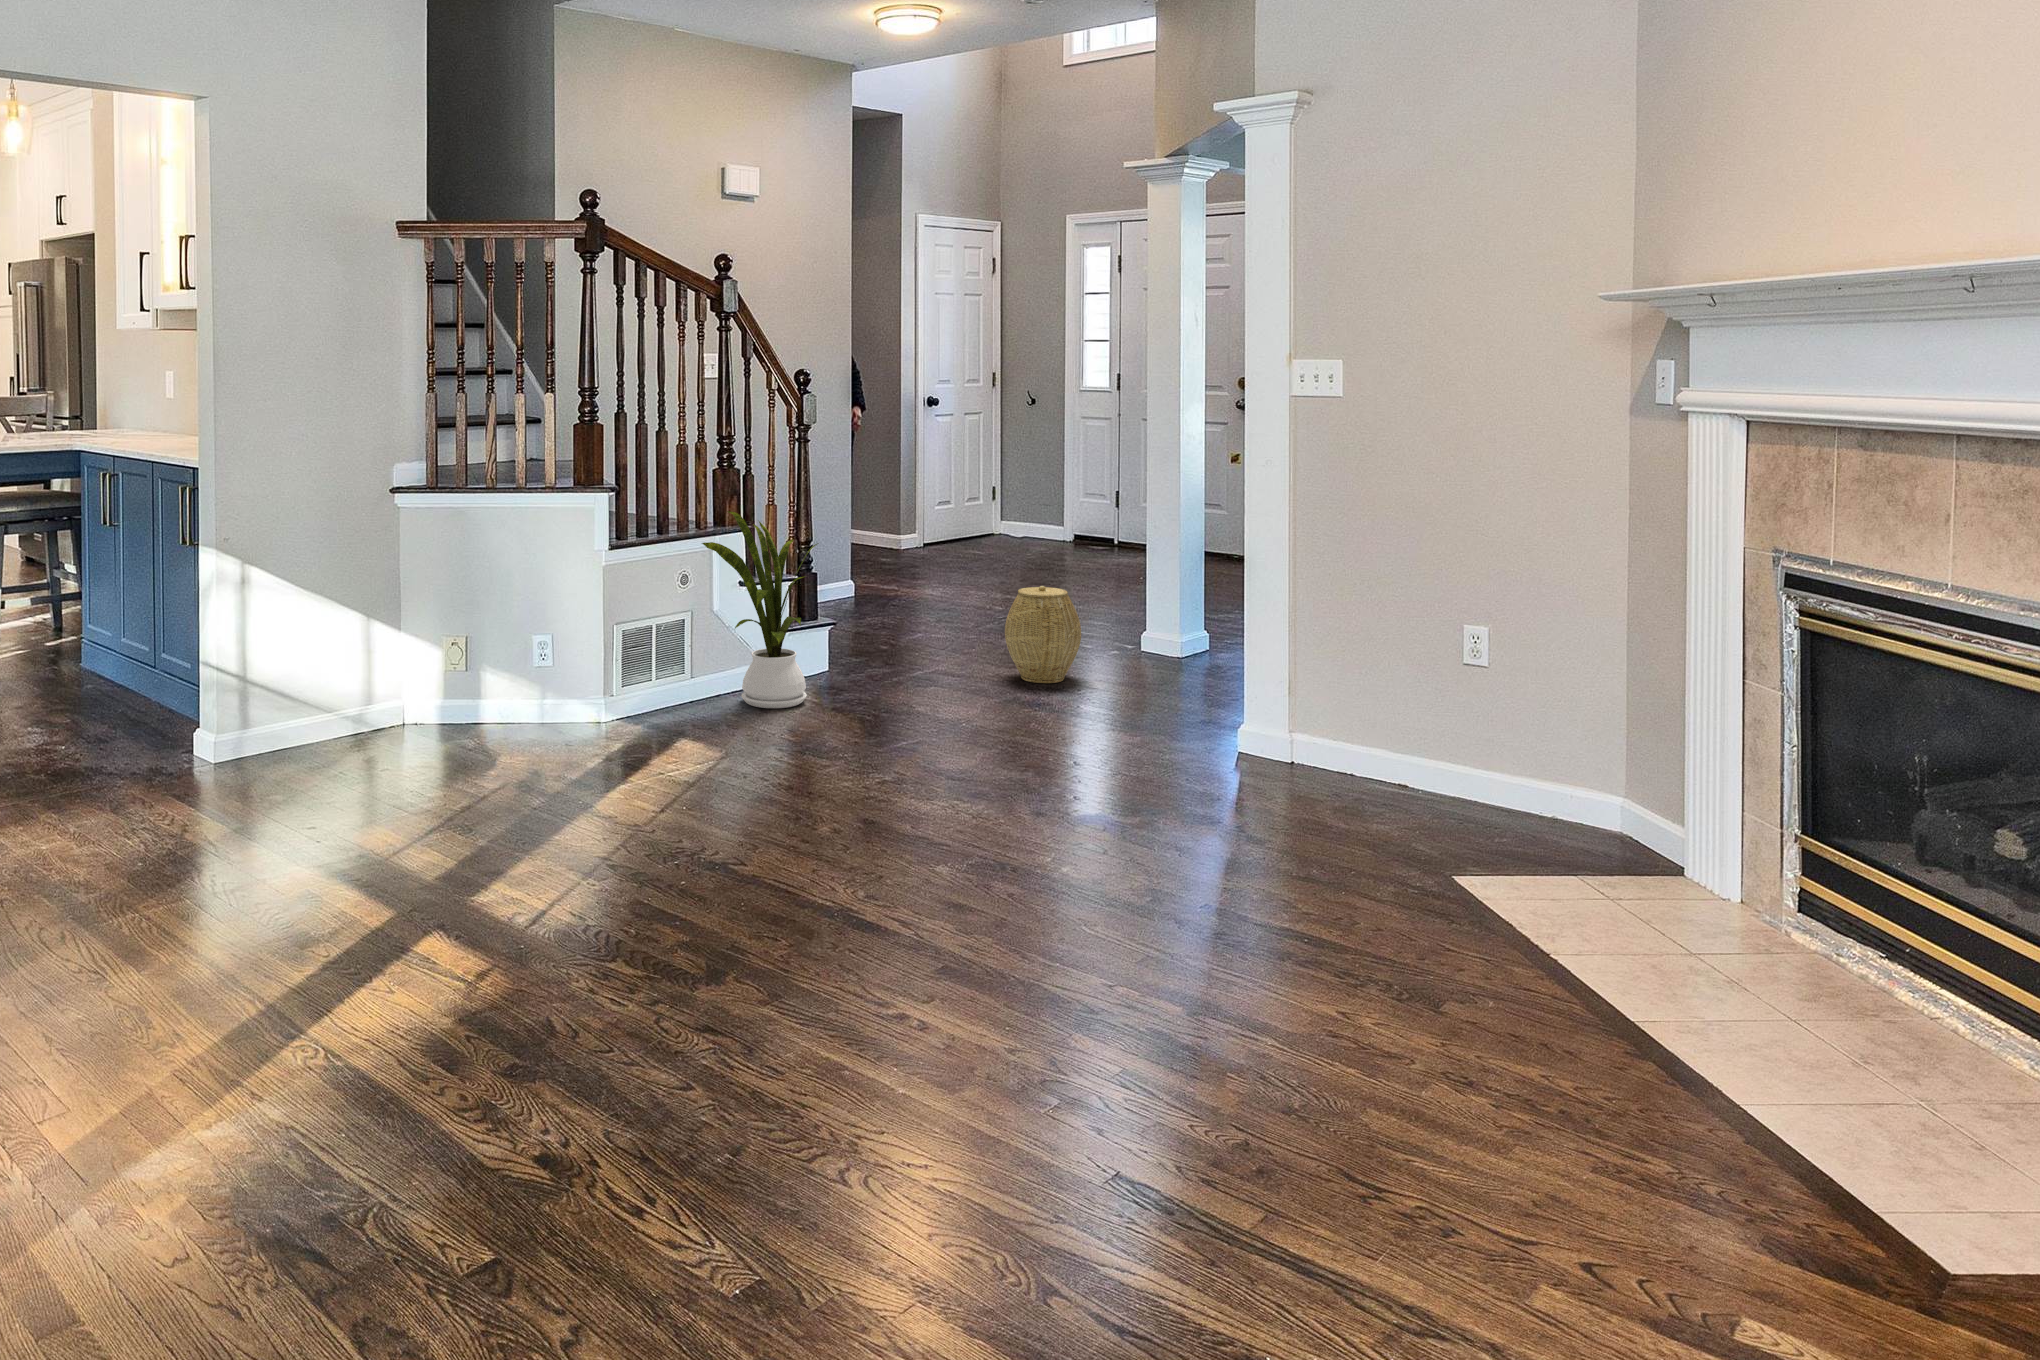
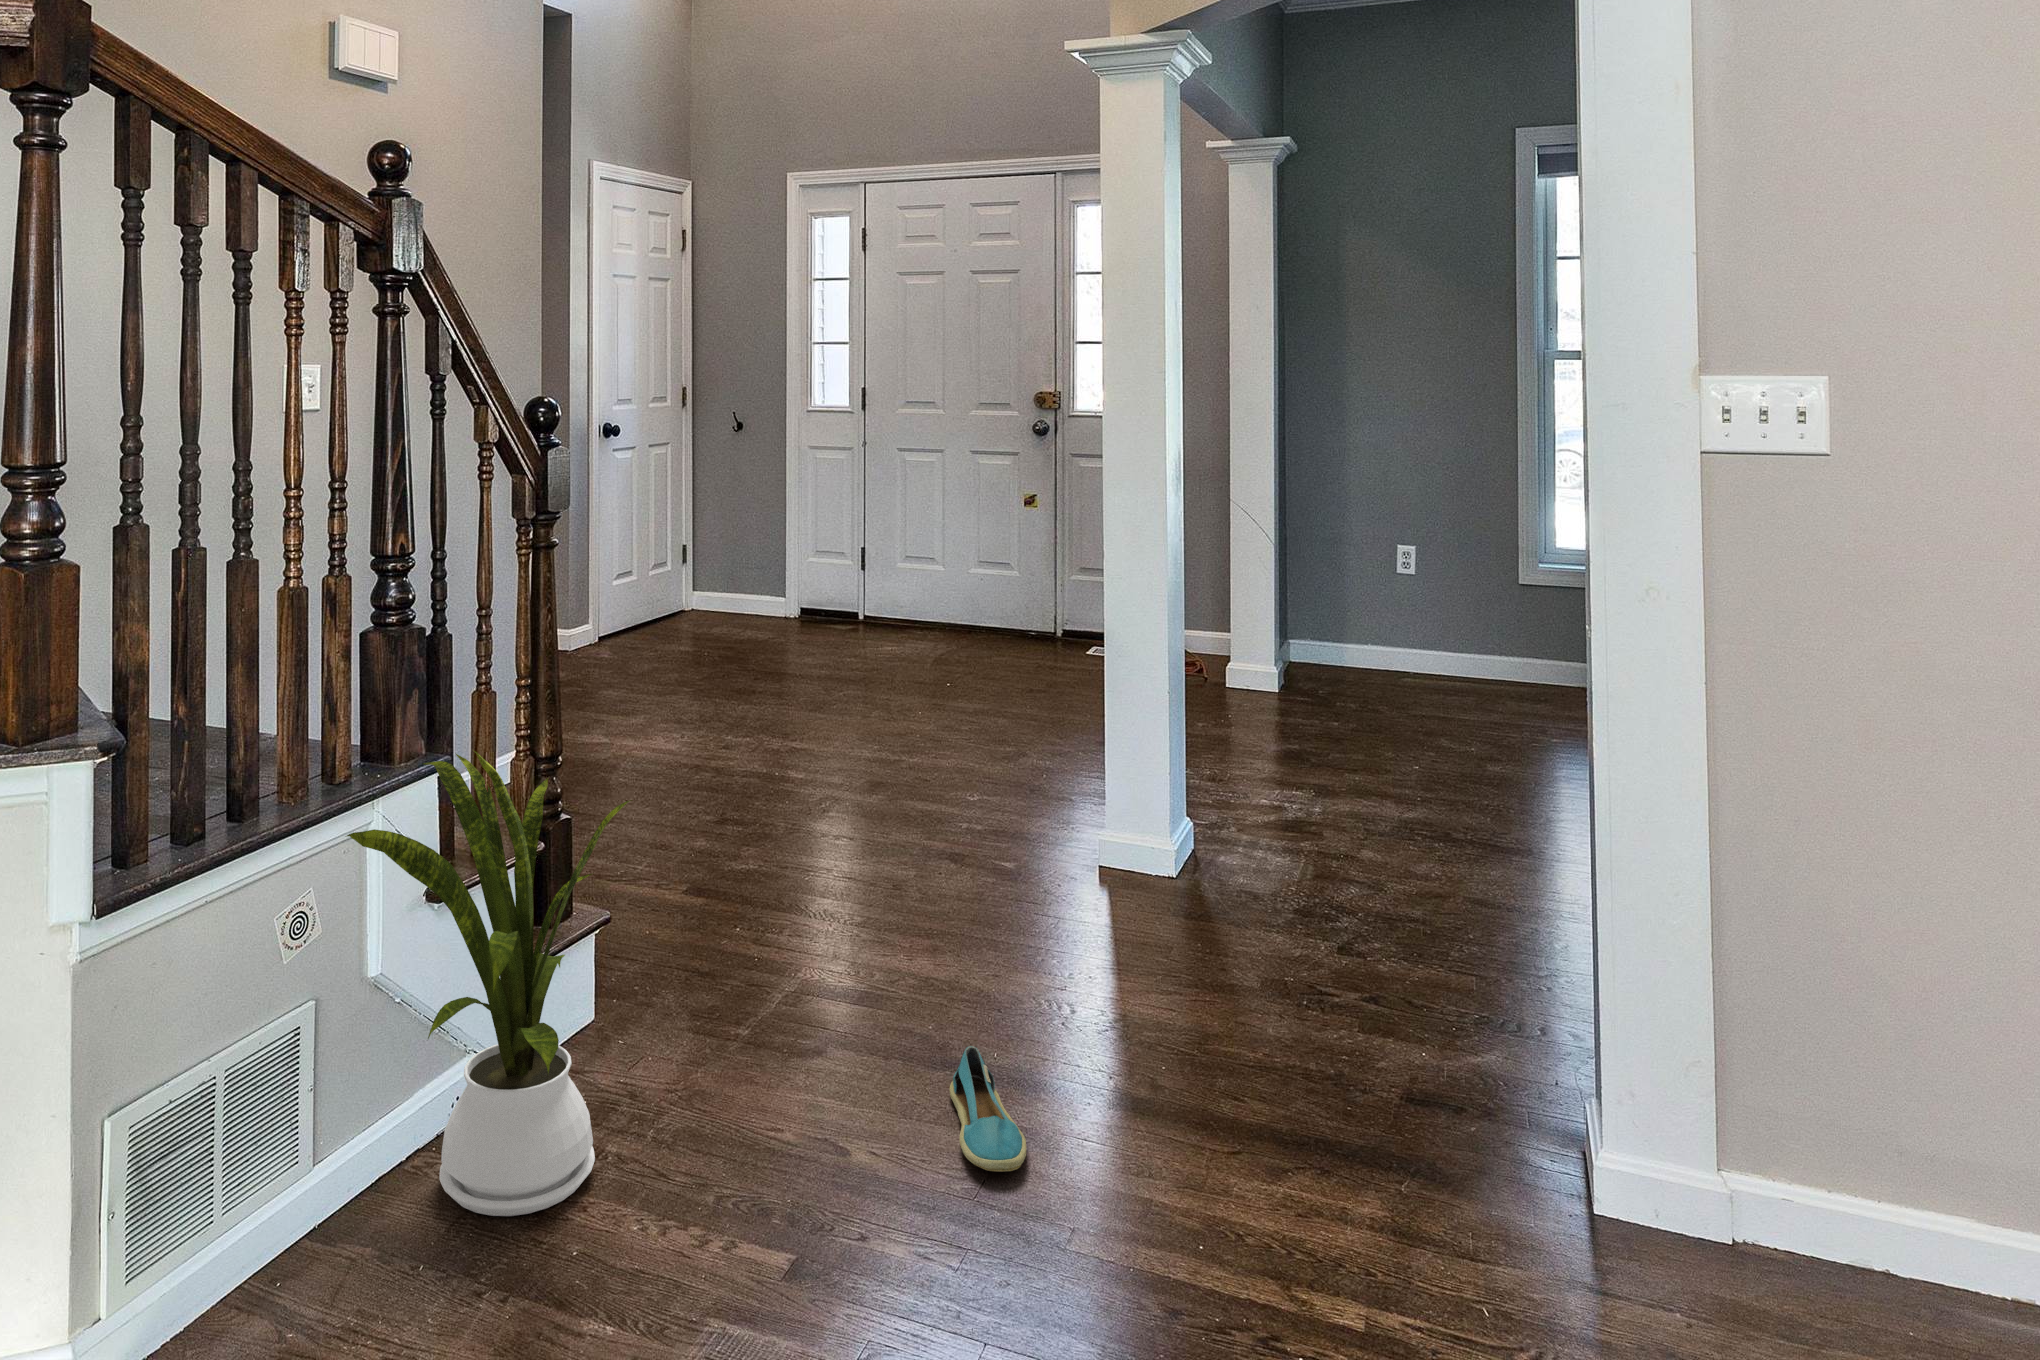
woven basket: present [1005,586,1081,683] -> none [938,802,1082,1001]
shoe: none [965,679,998,717] -> present [949,1046,1027,1171]

